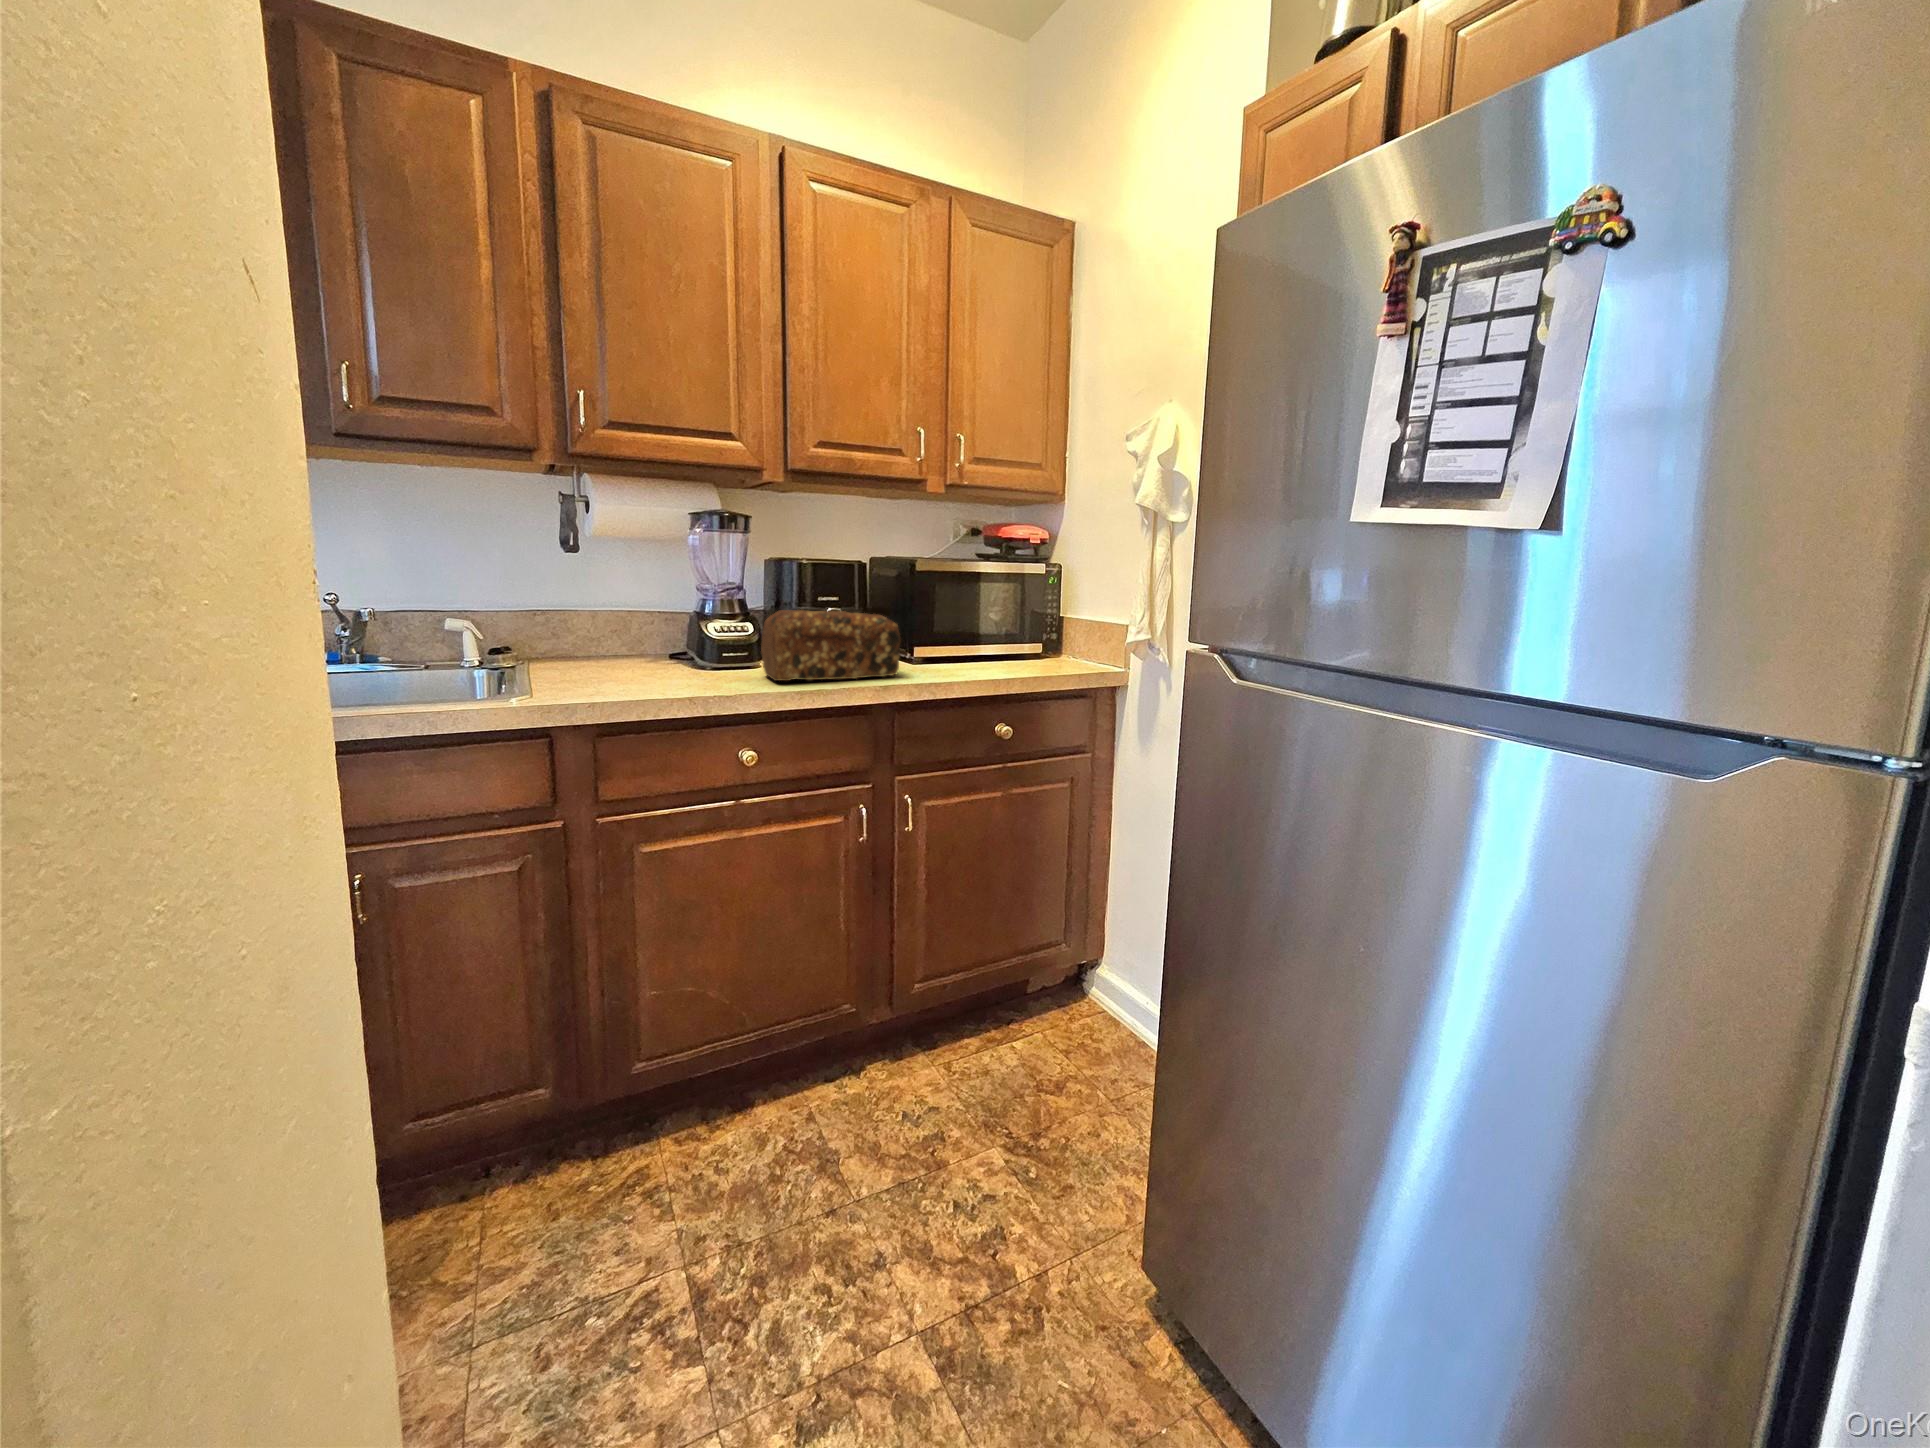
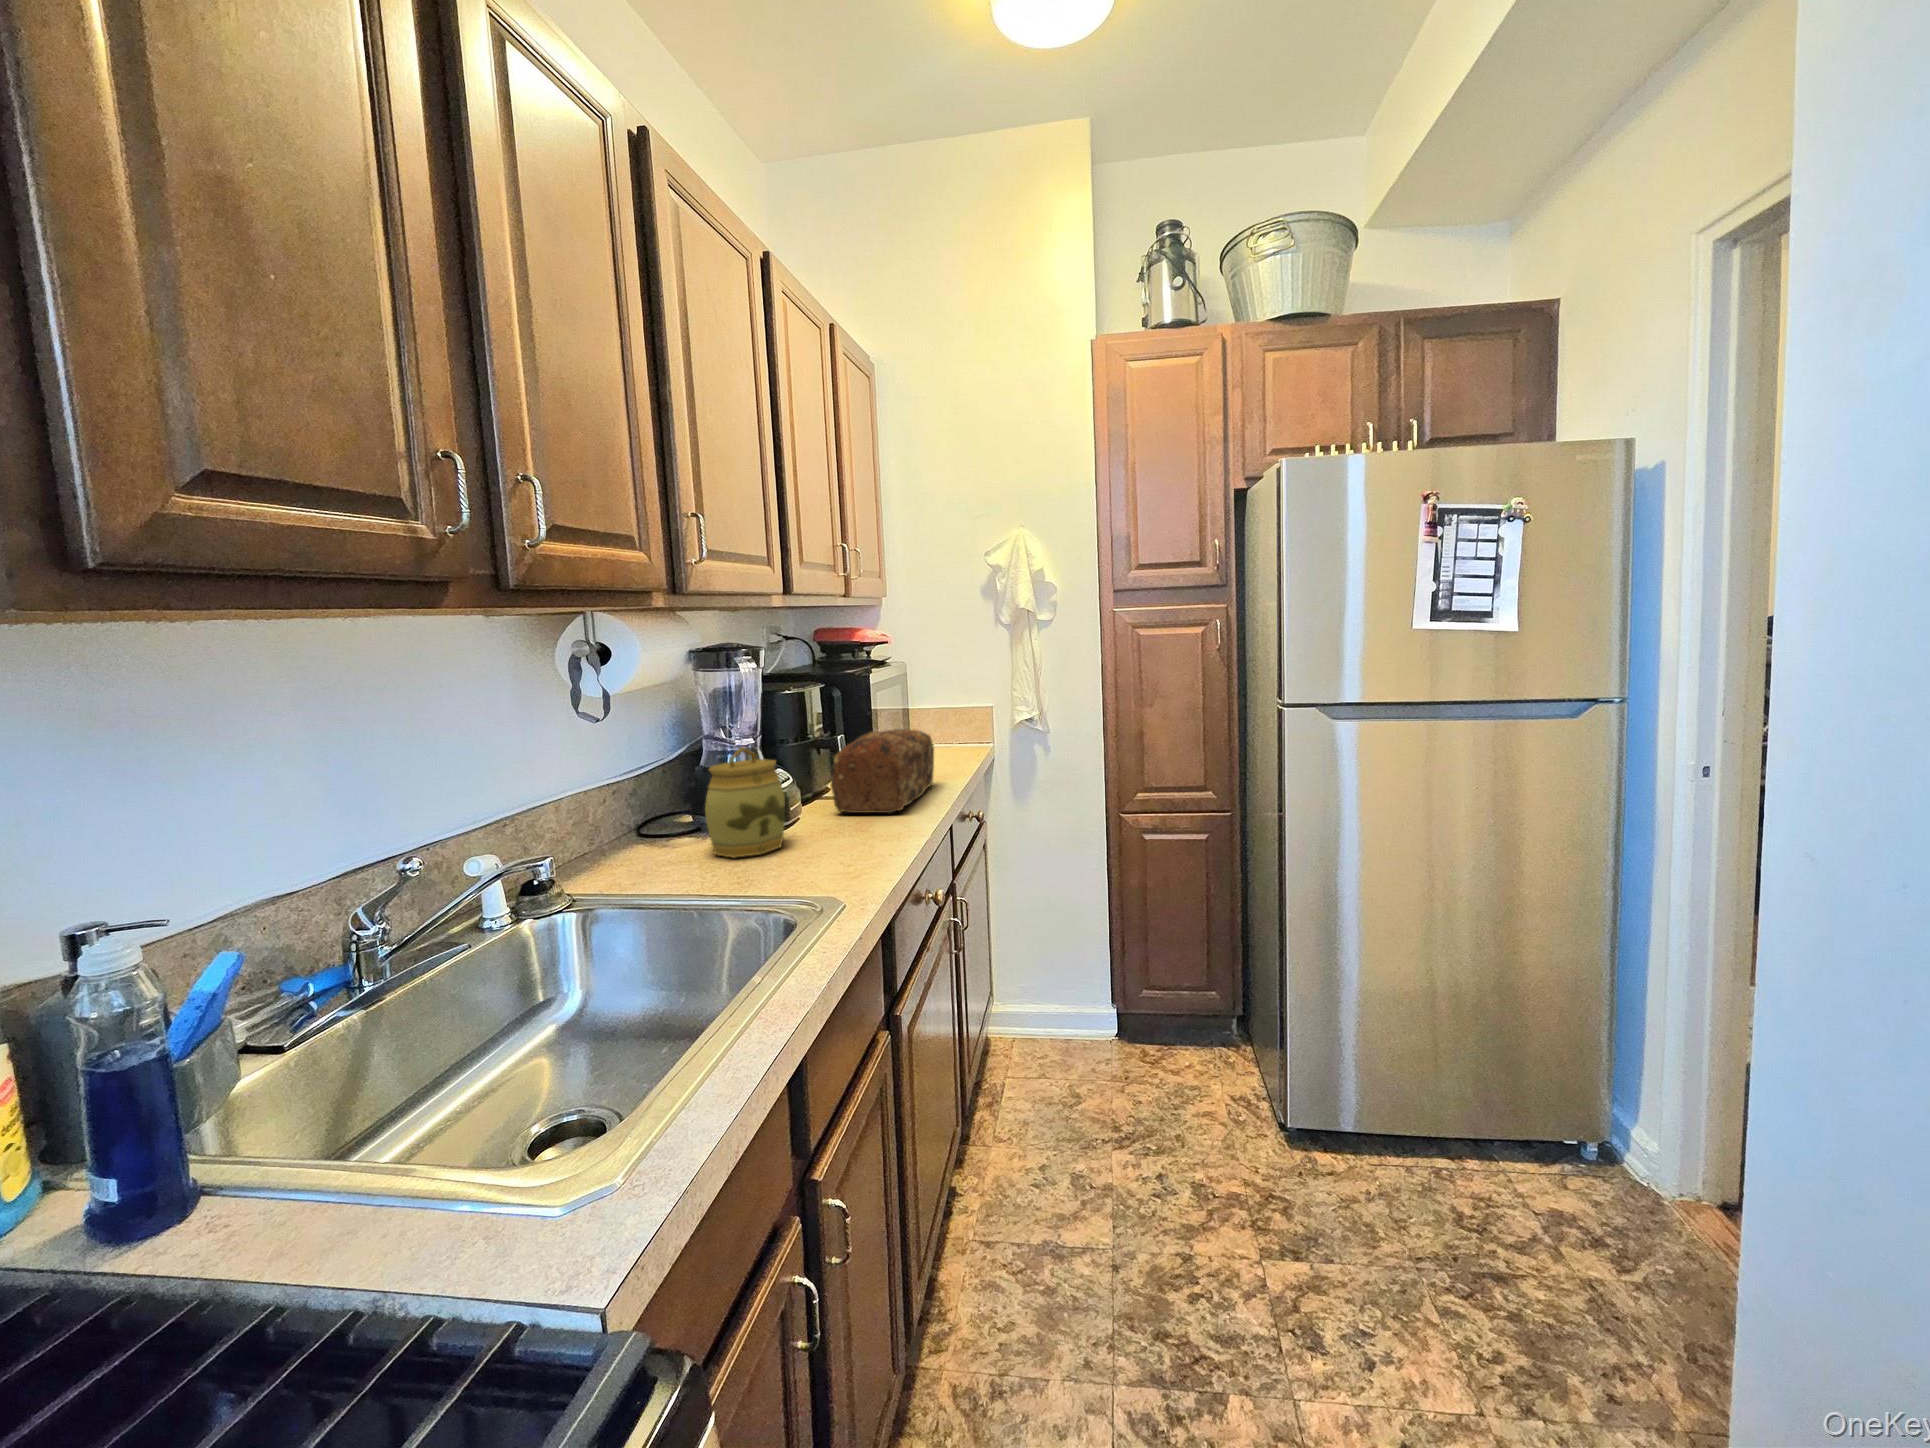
jar: none [615,593,687,680] -> present [705,747,785,858]

